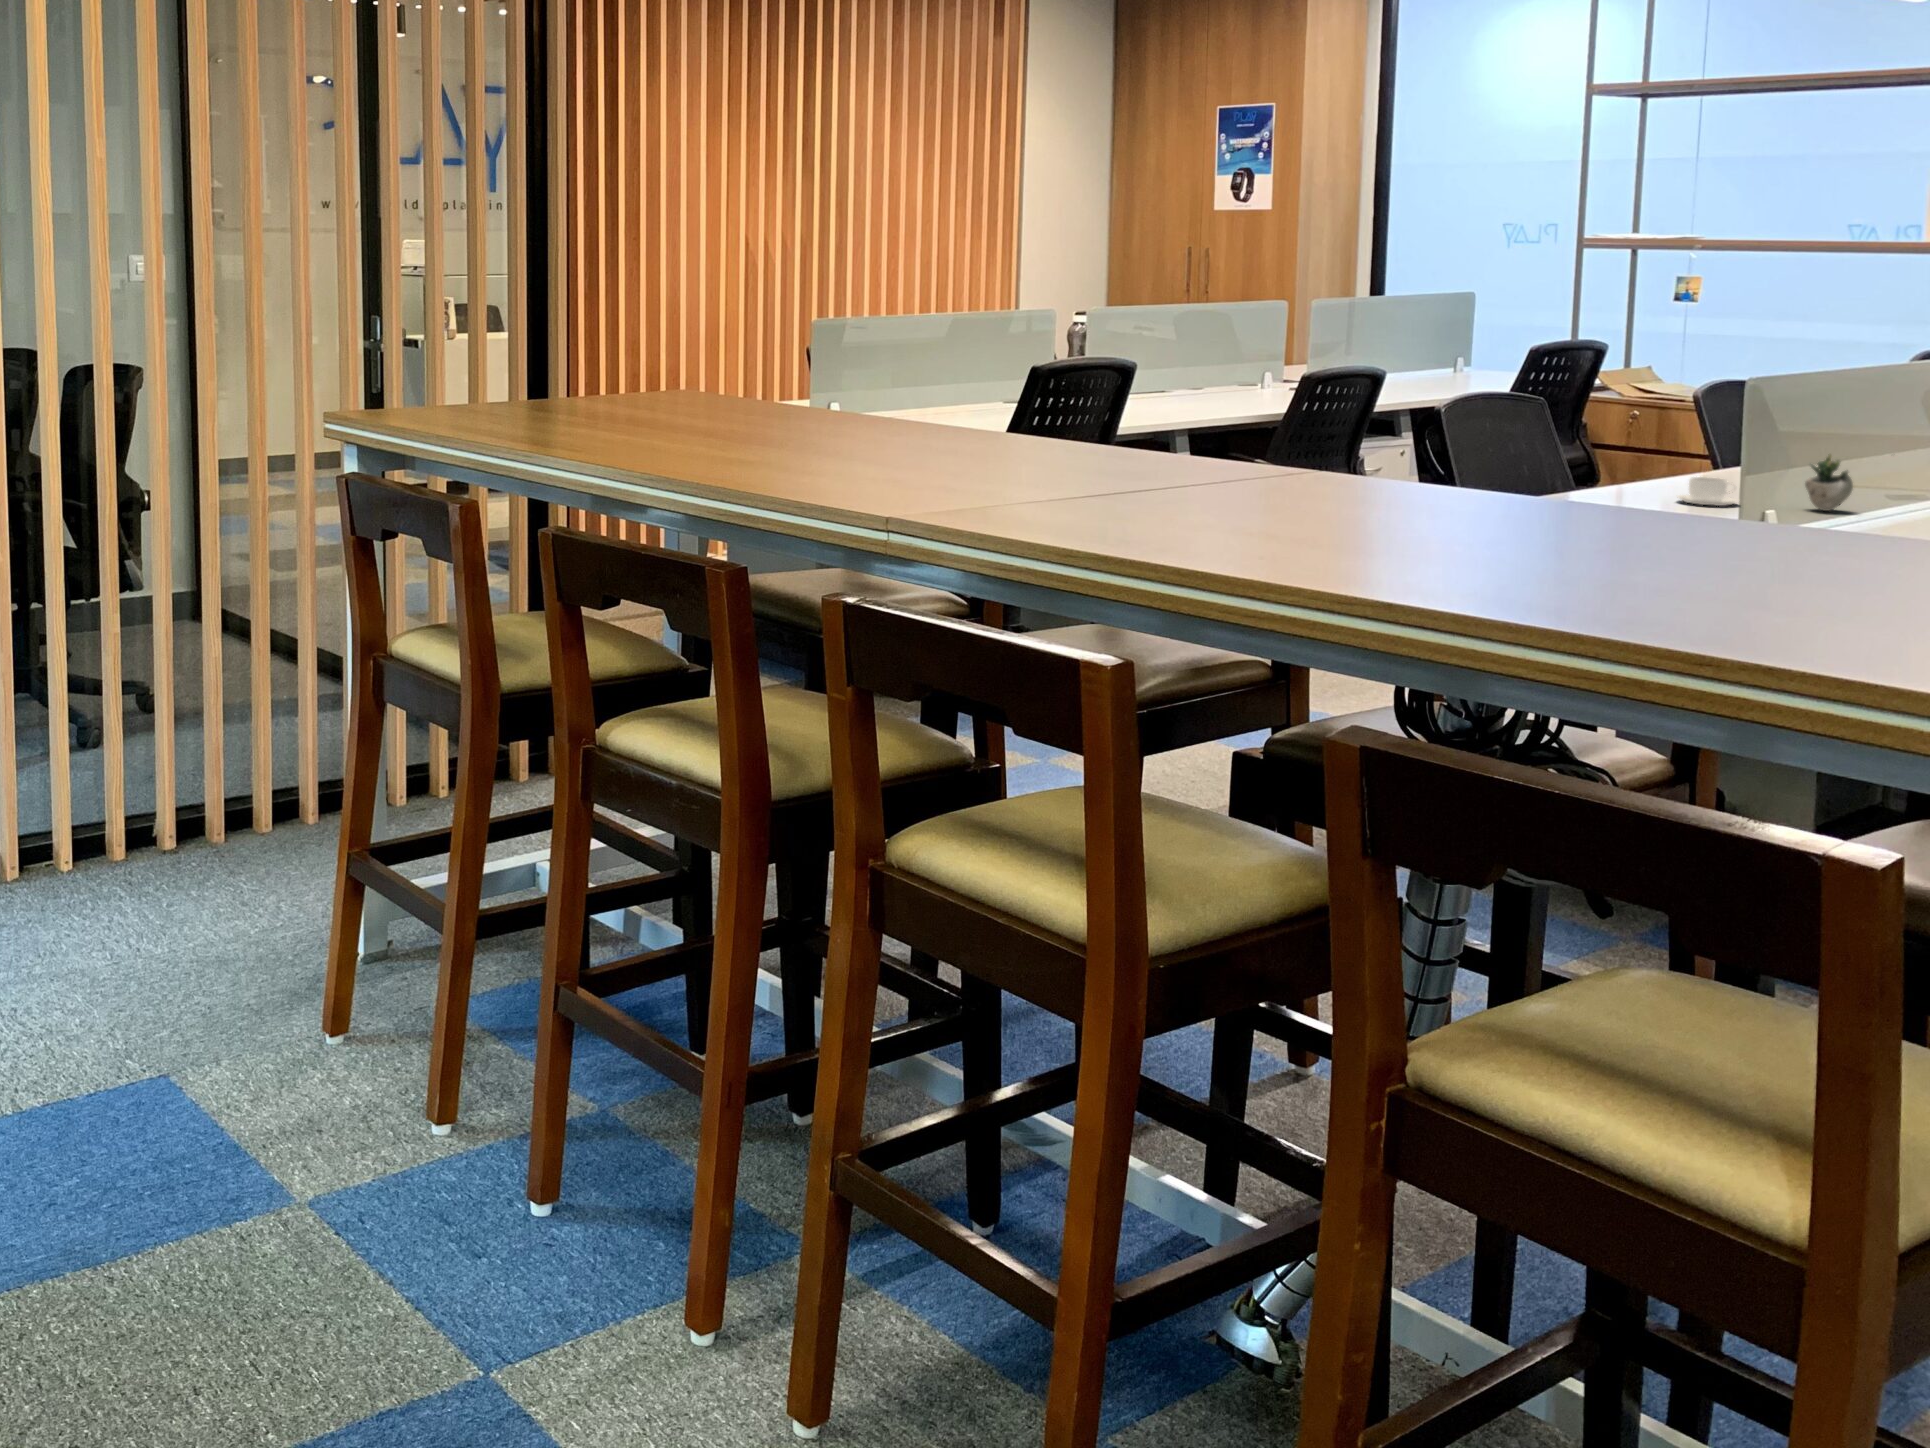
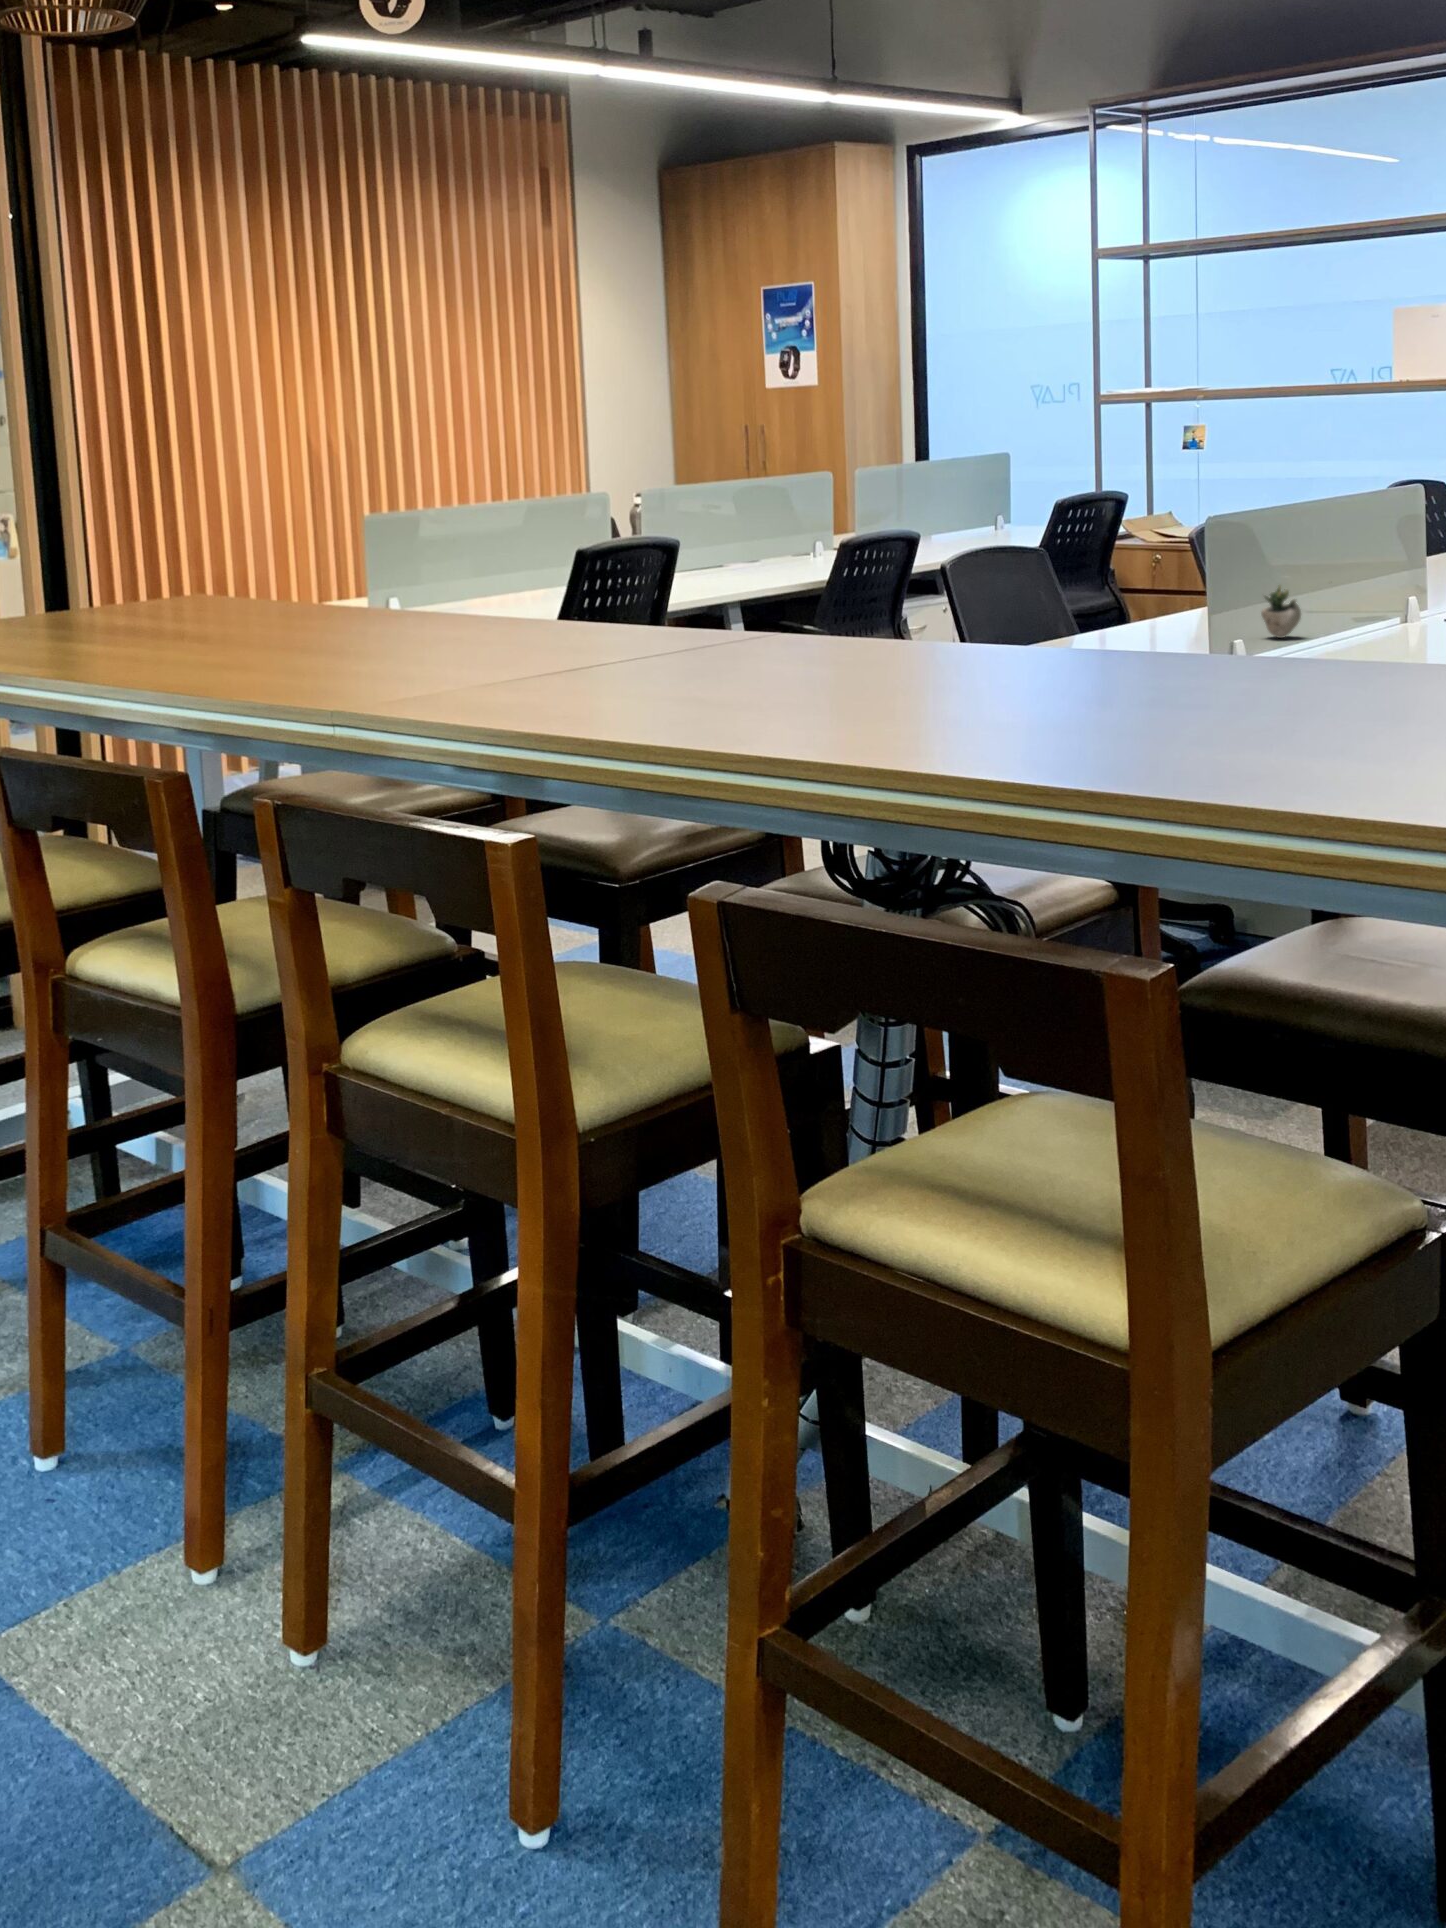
coffee cup: present [1678,477,1739,506] -> none [1154,614,1209,640]

